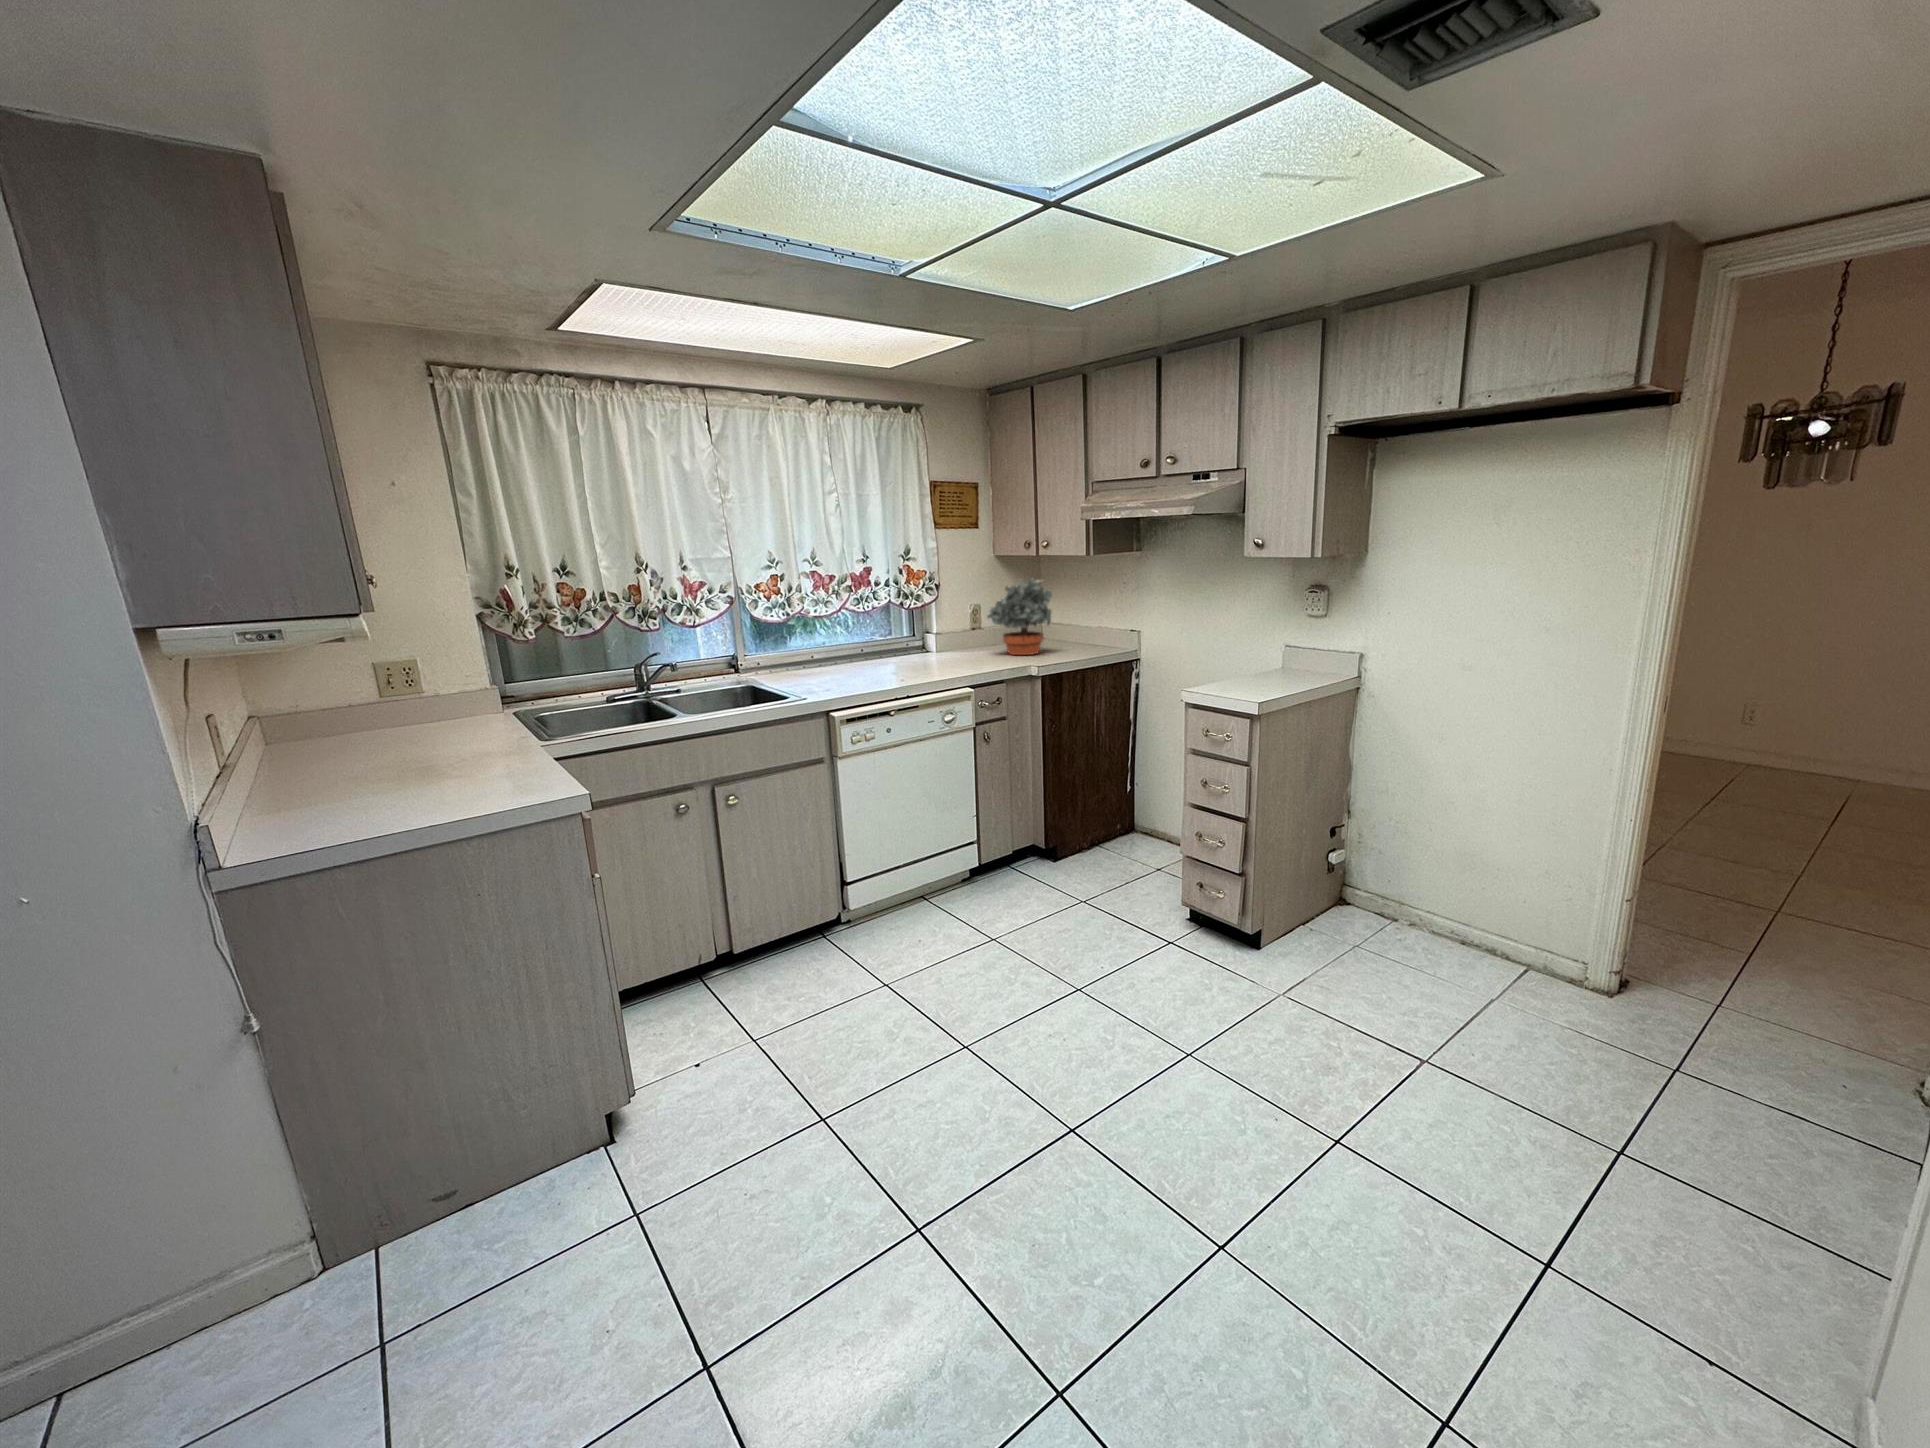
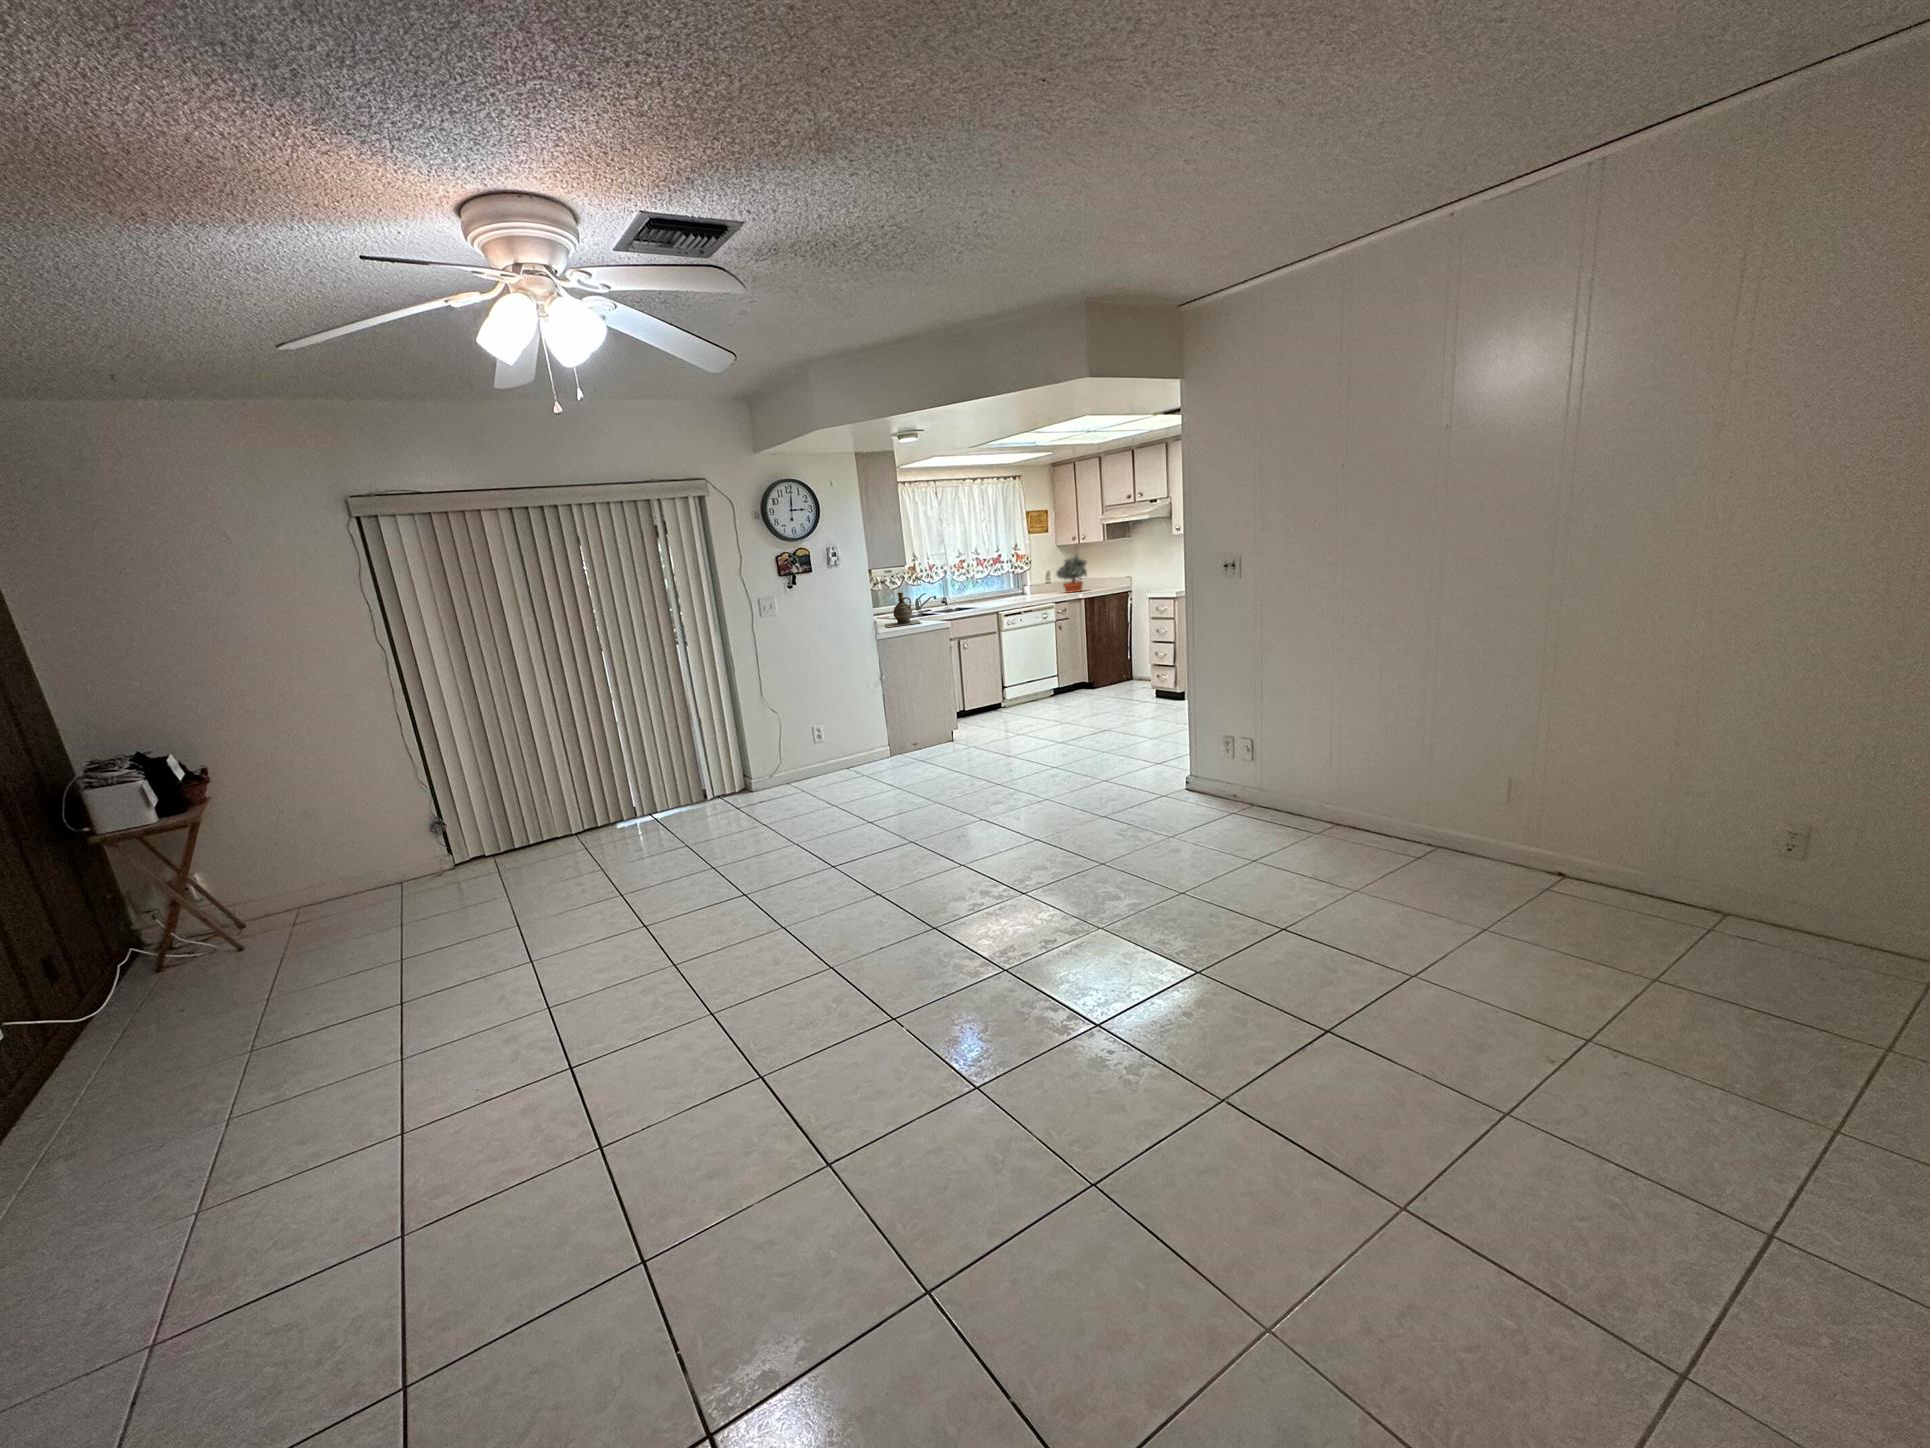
ceramic jug: none [328,696,503,823] -> present [884,592,921,627]

